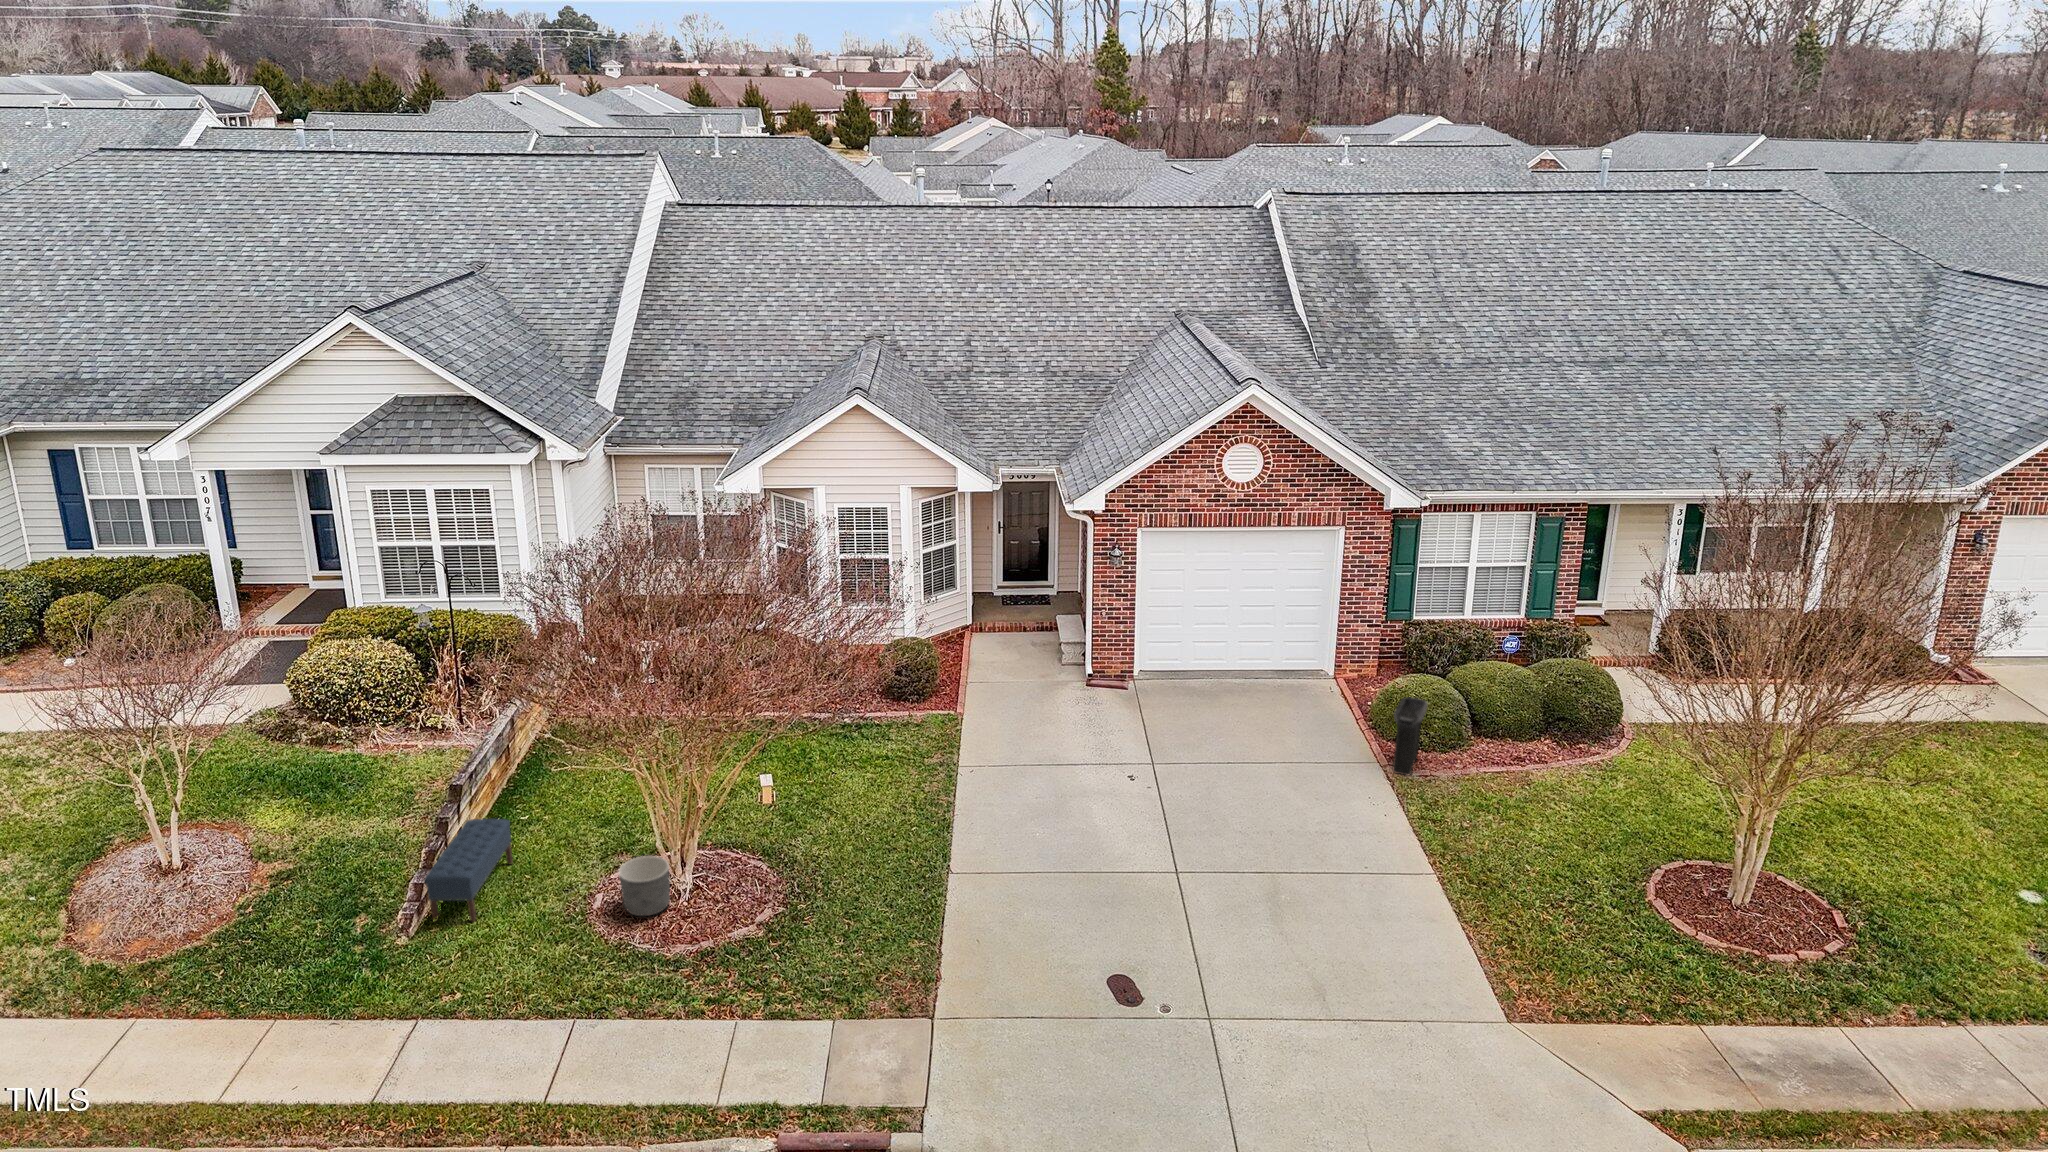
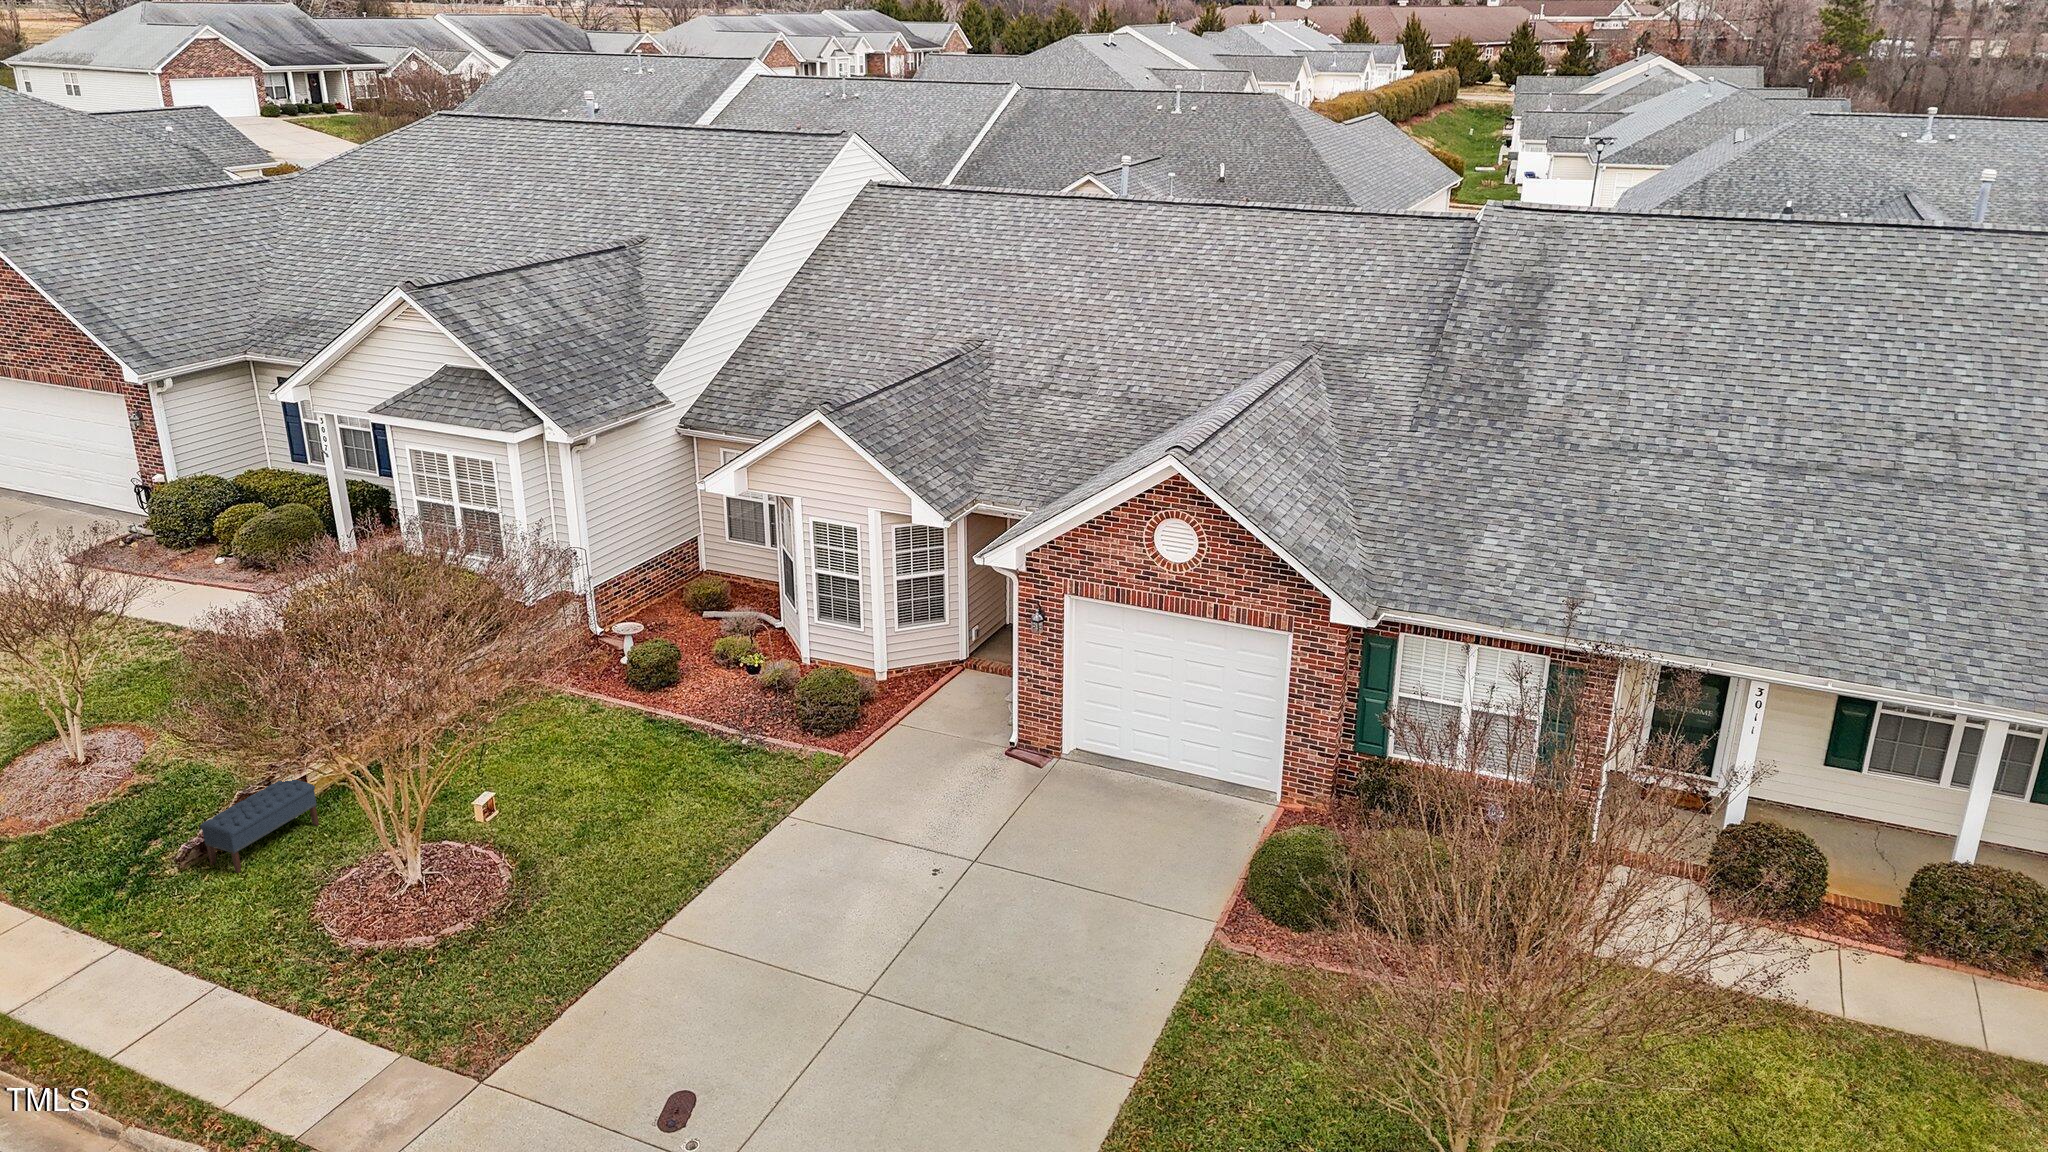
trash can: present [1393,697,1427,775] -> none [1209,851,1269,944]
planter: present [619,856,670,916] -> none [342,847,395,904]

